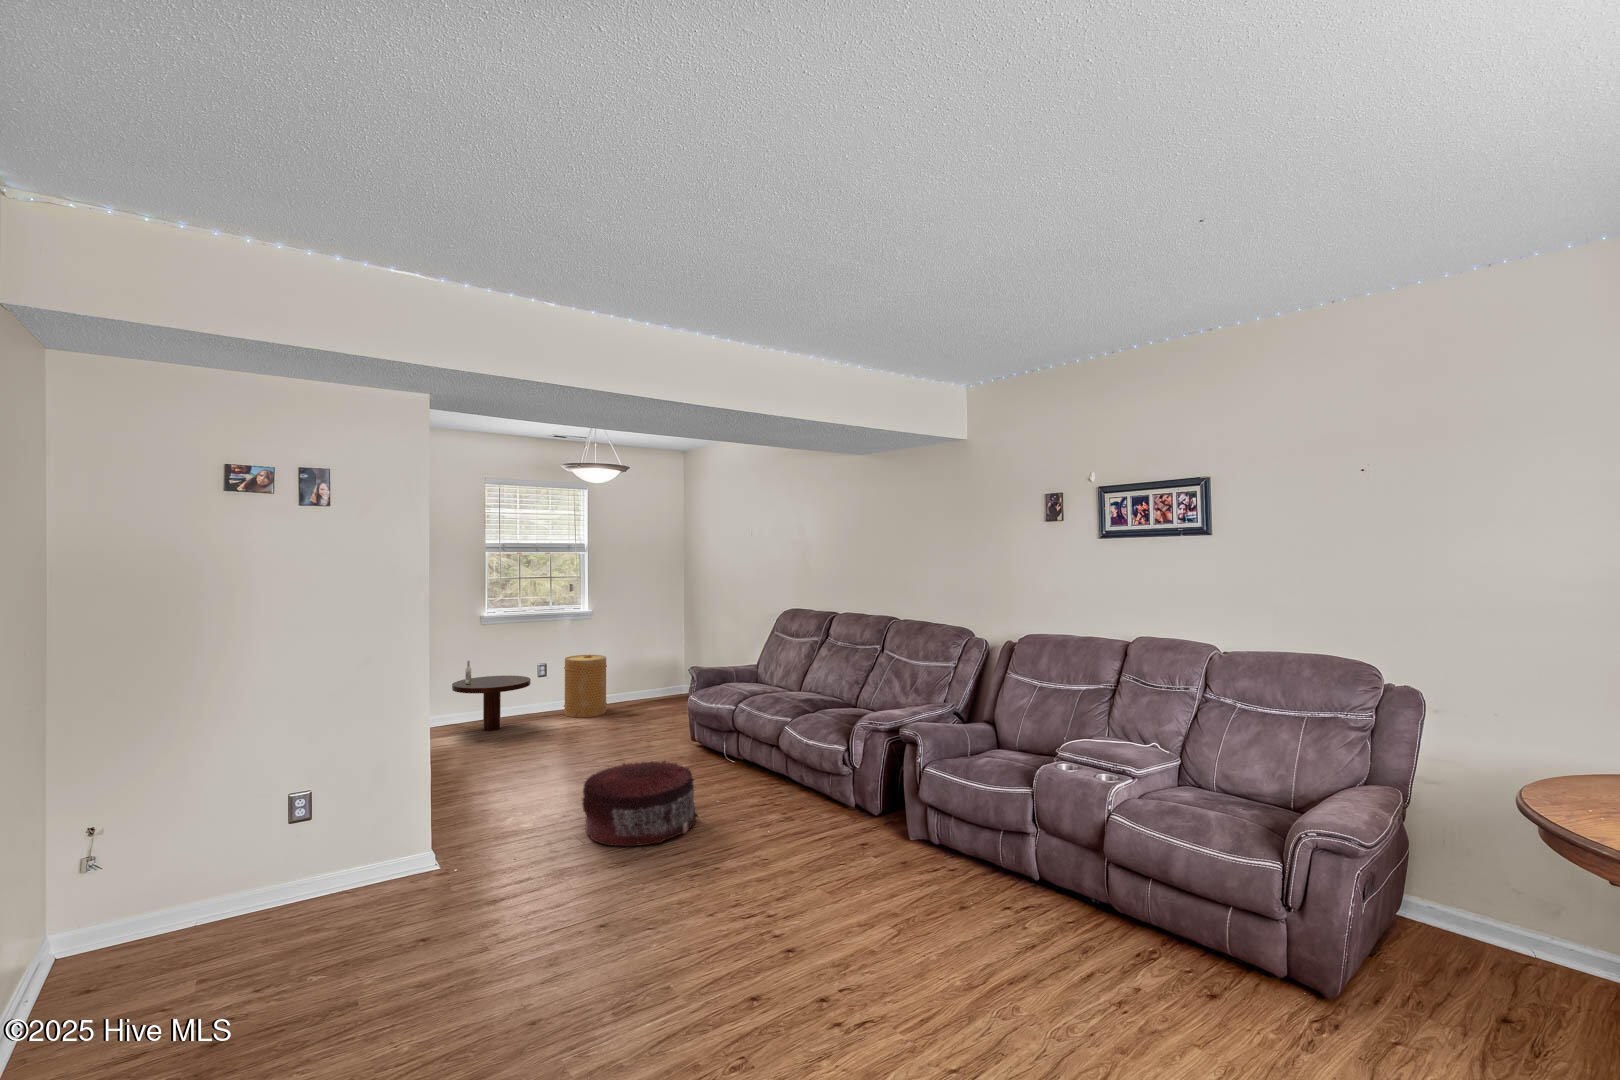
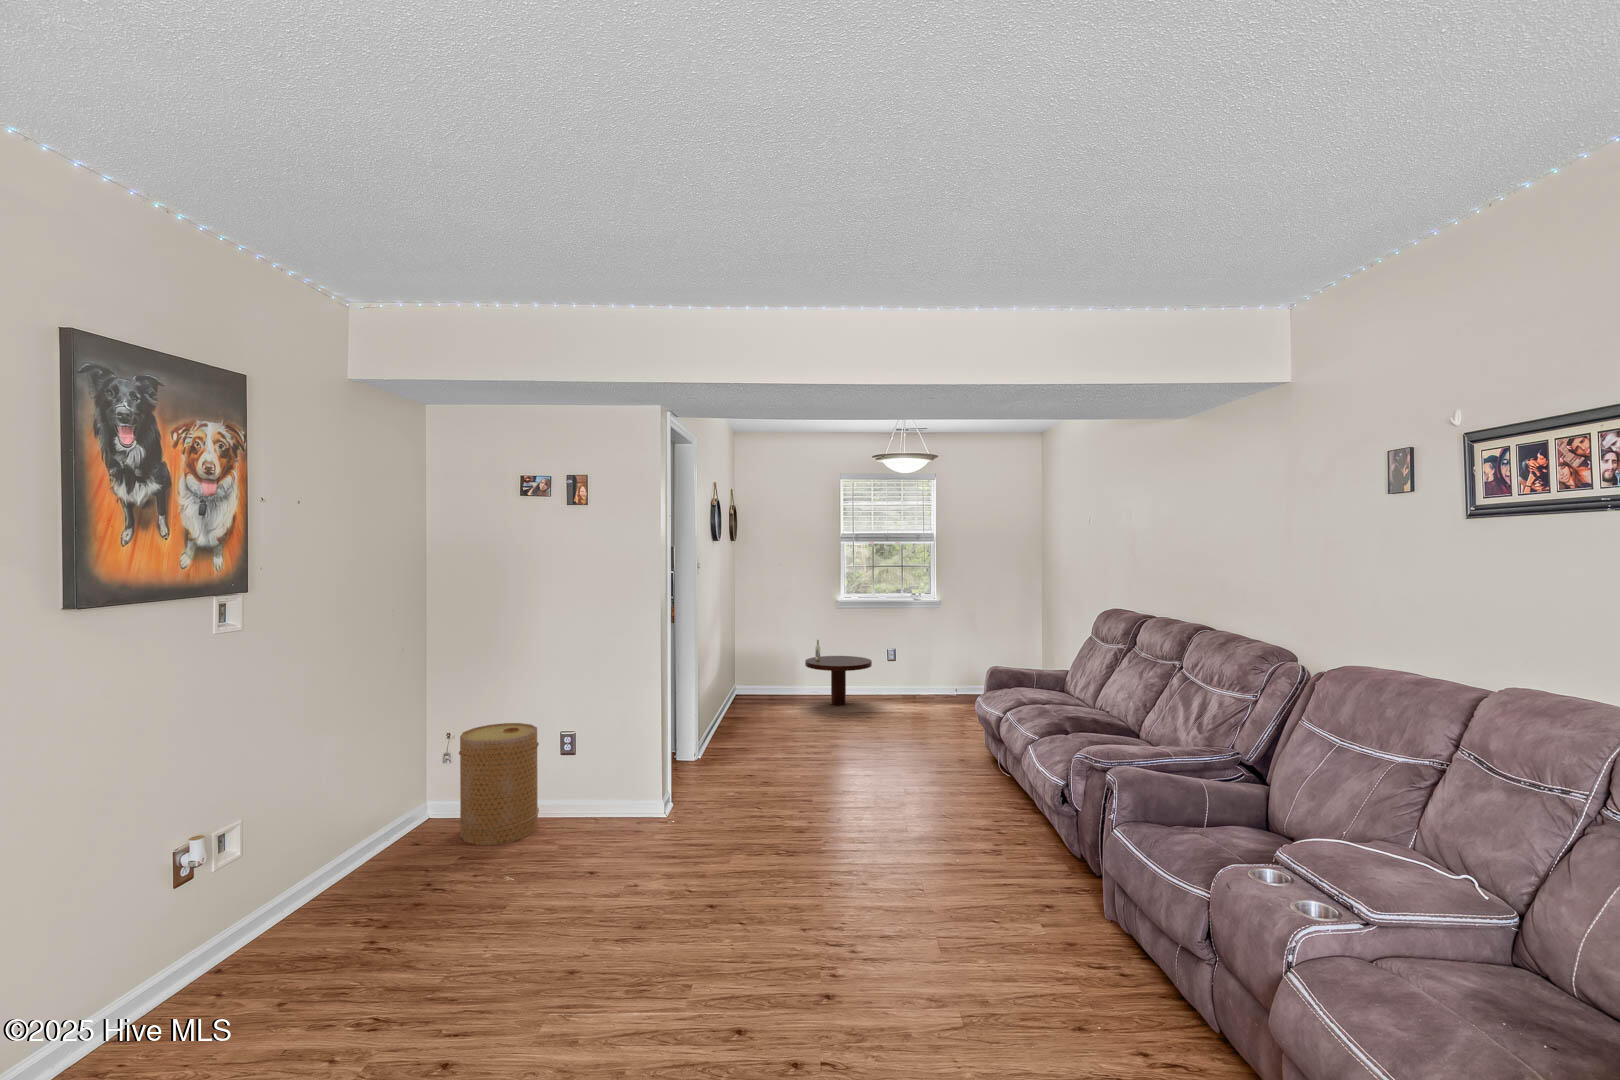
basket: present [564,655,607,717] -> present [459,723,539,845]
pouf: present [582,761,697,846] -> none [794,751,906,838]

